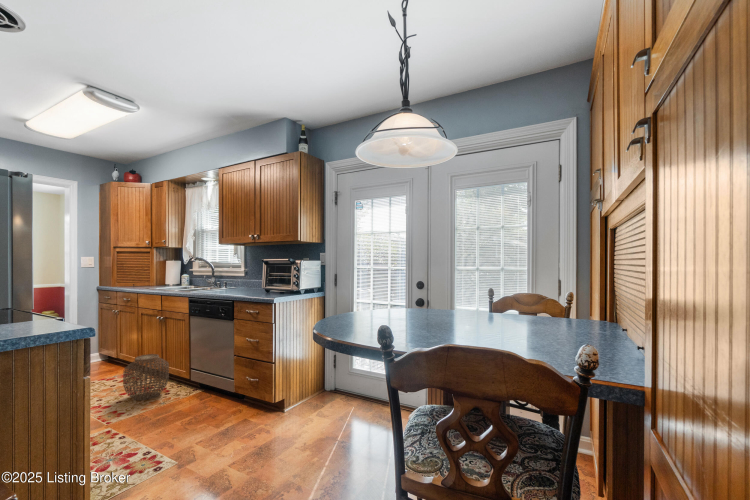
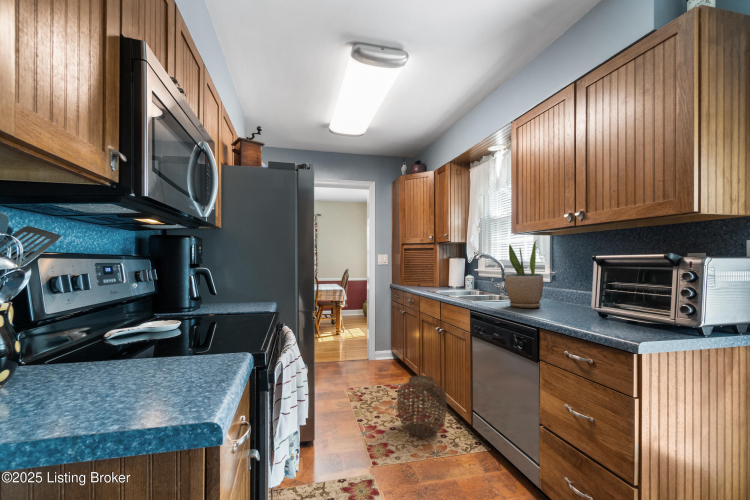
potted plant: none [214,250,238,292] -> present [505,241,543,308]

